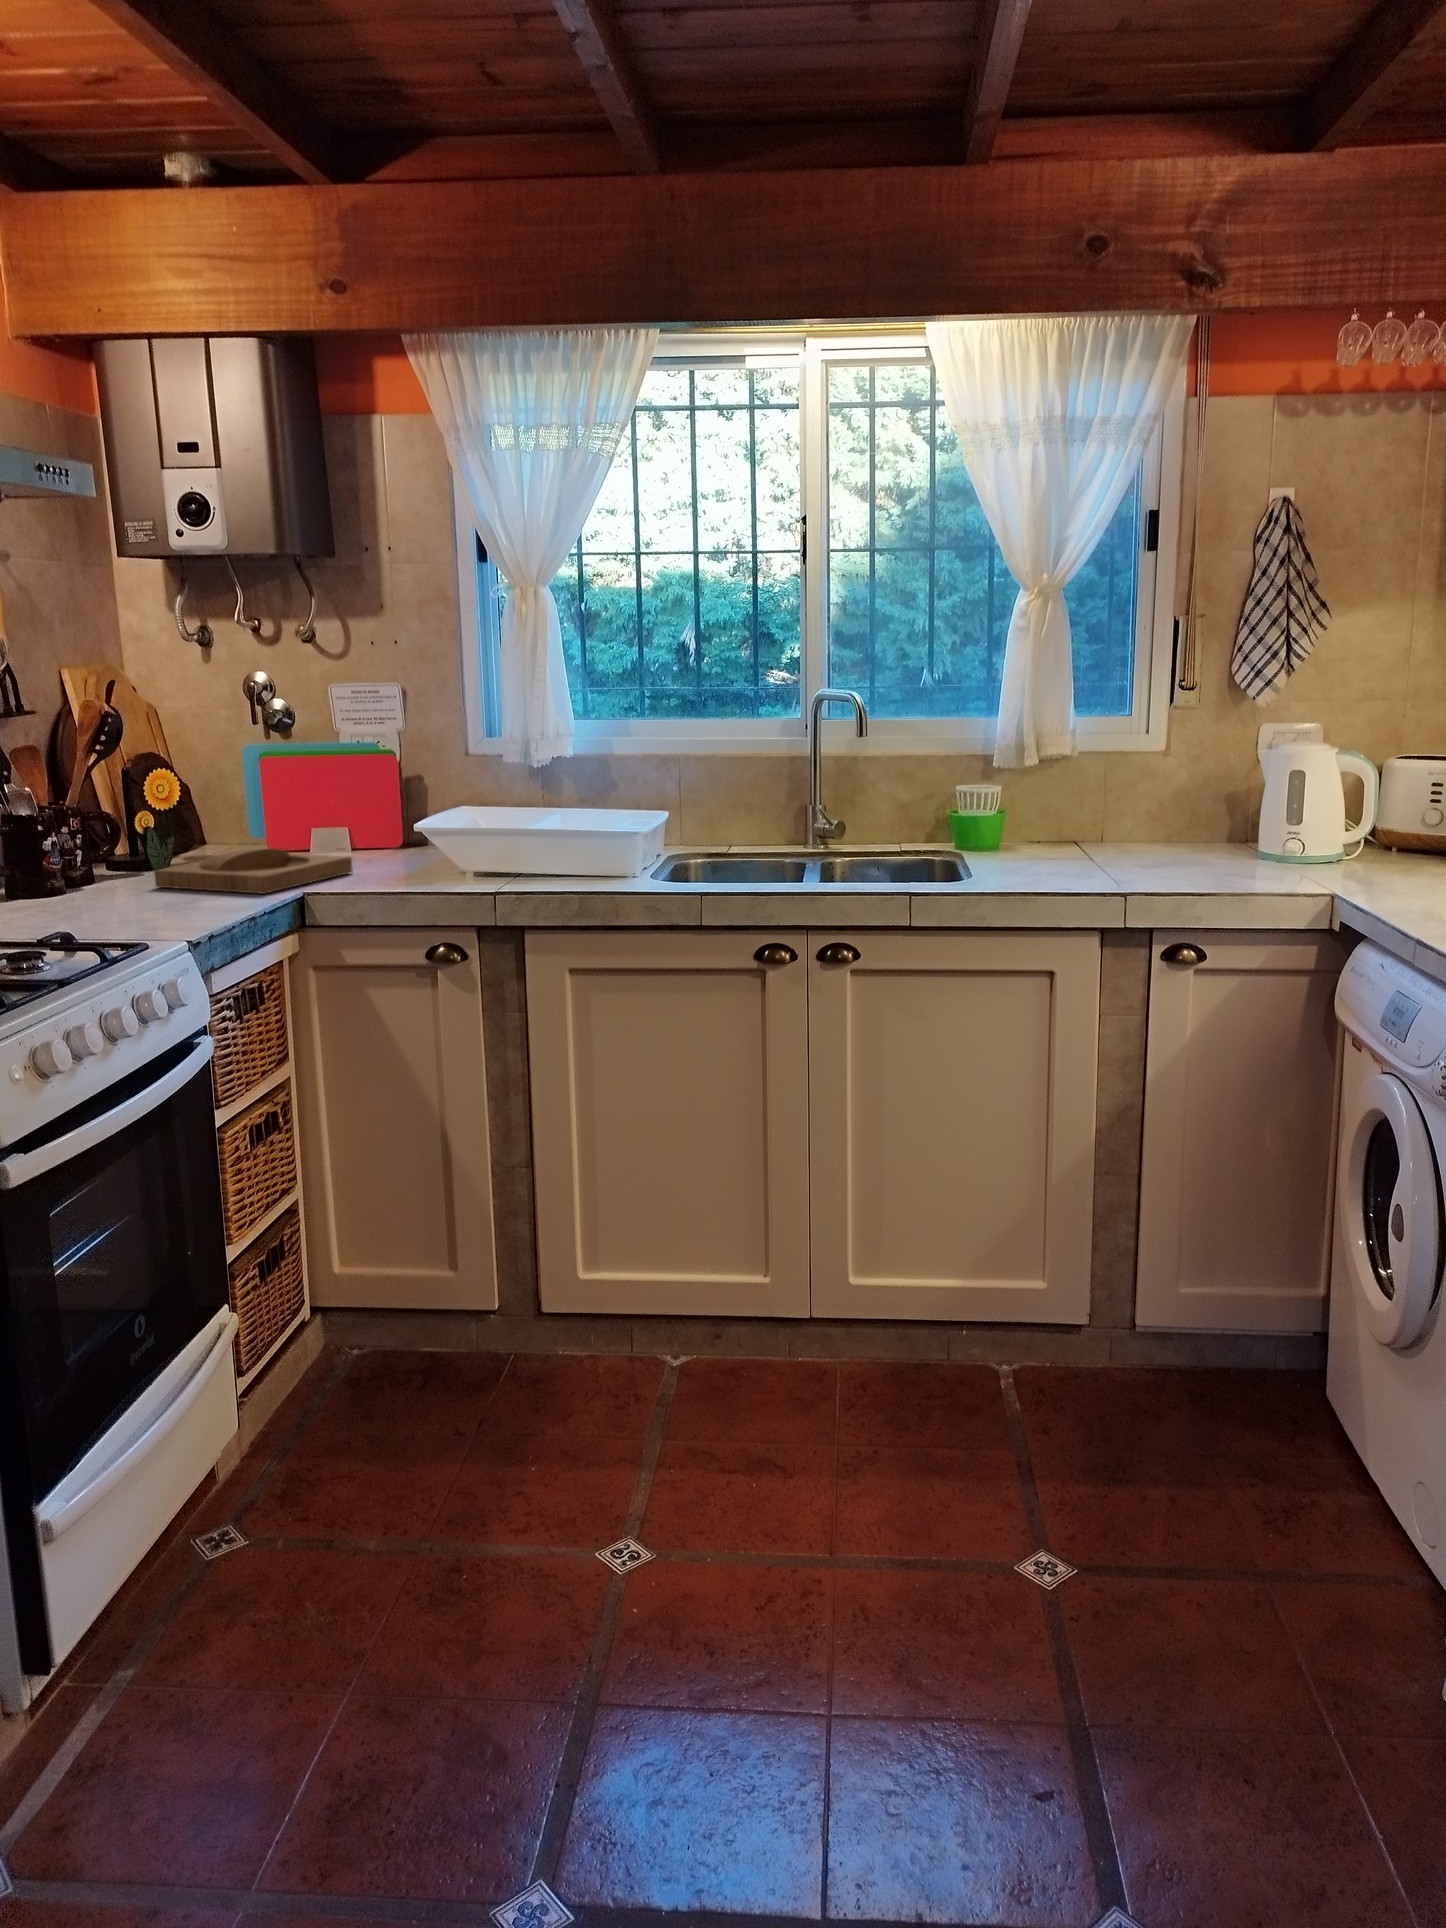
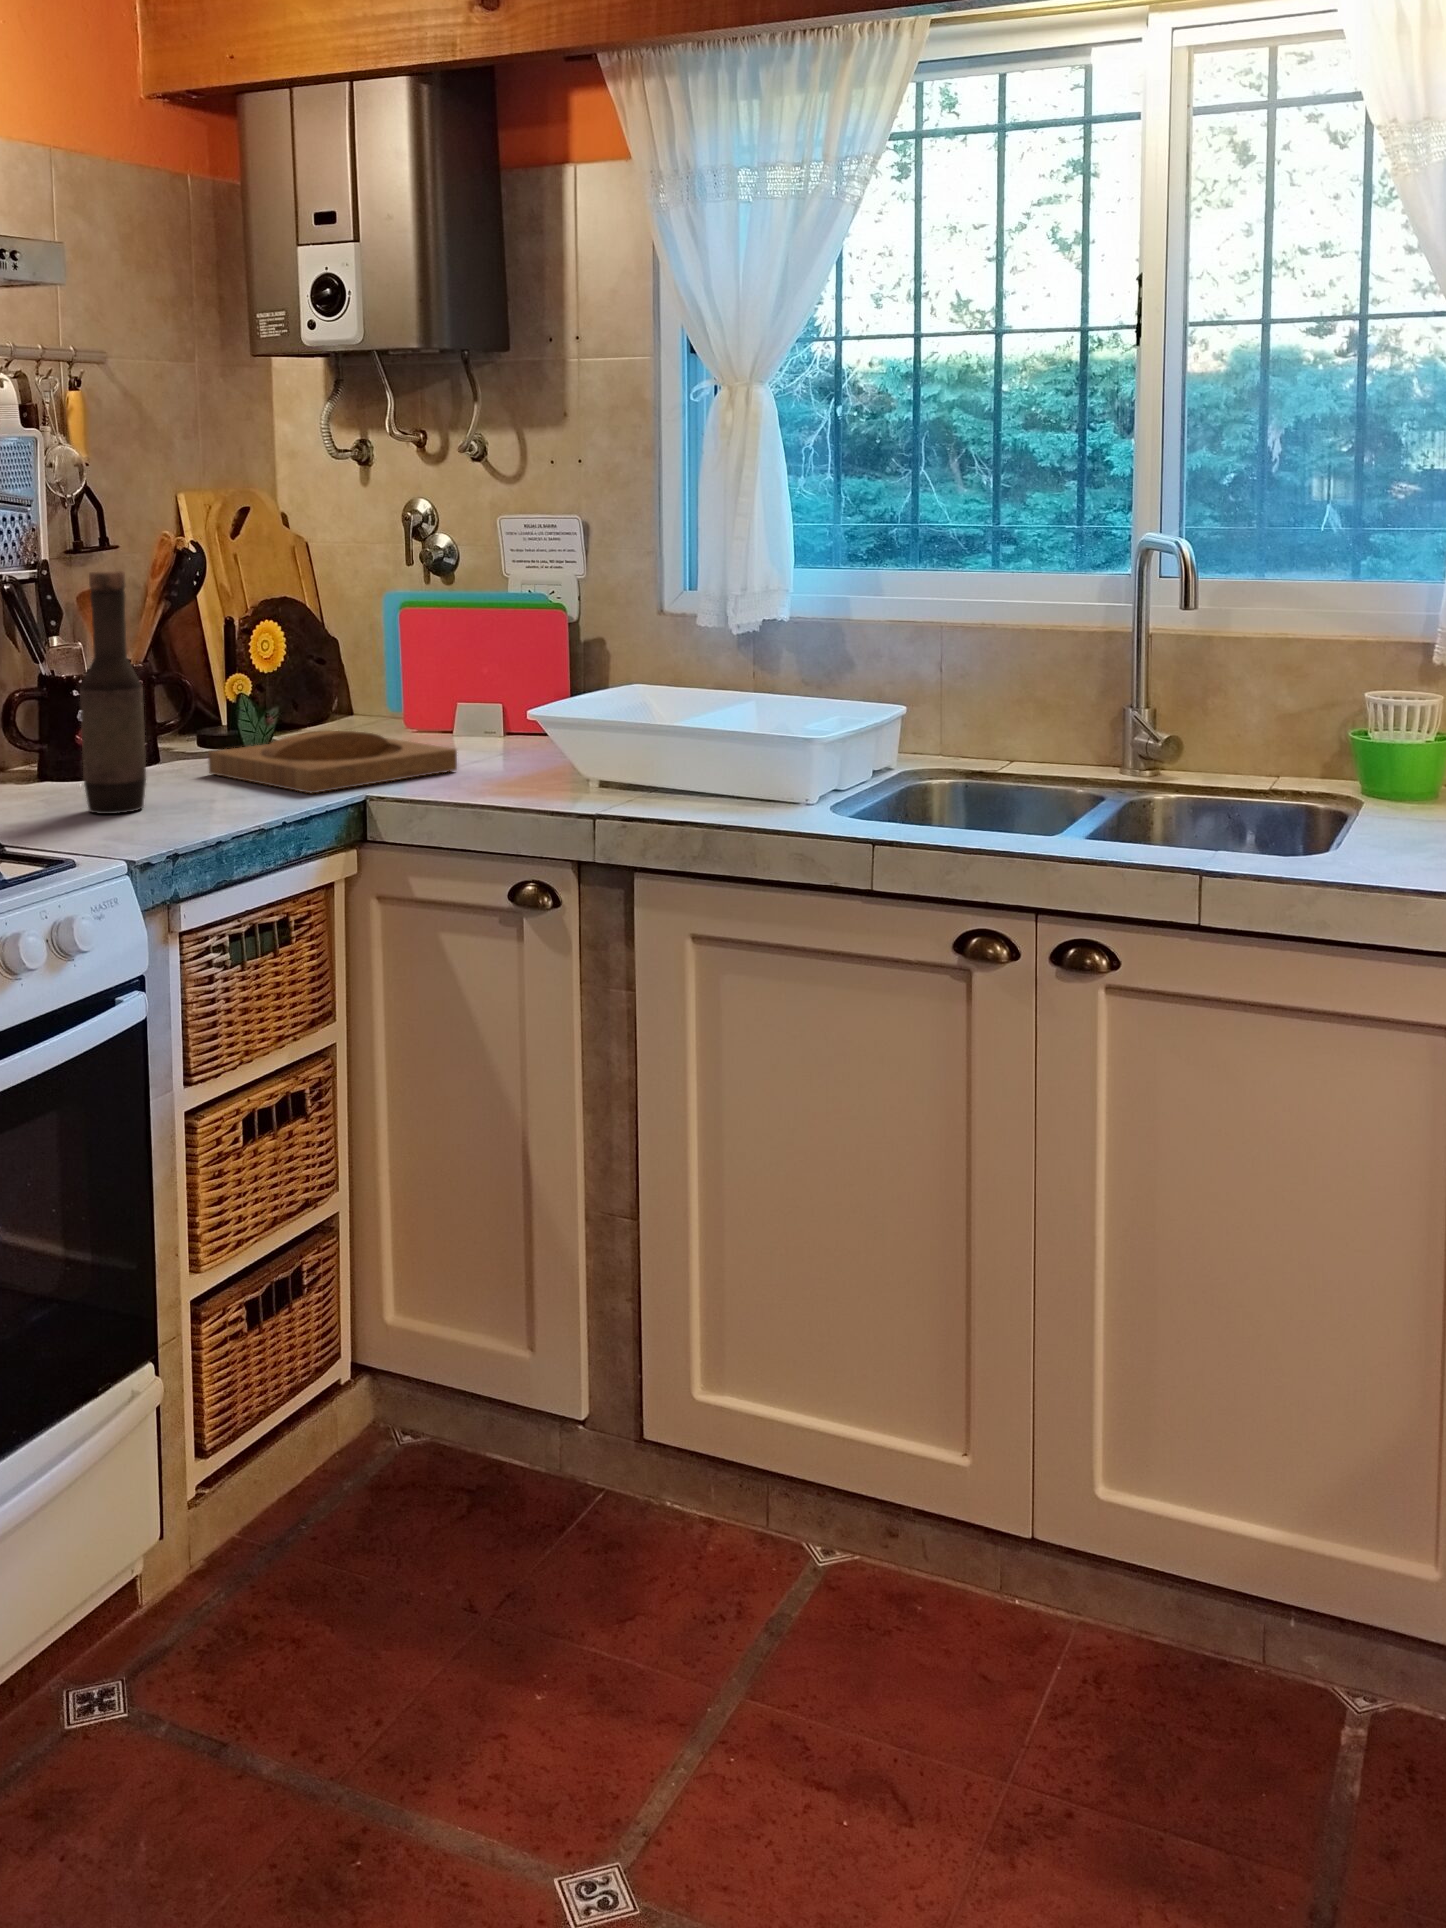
bottle: none [86,729,144,918] -> present [80,571,146,814]

